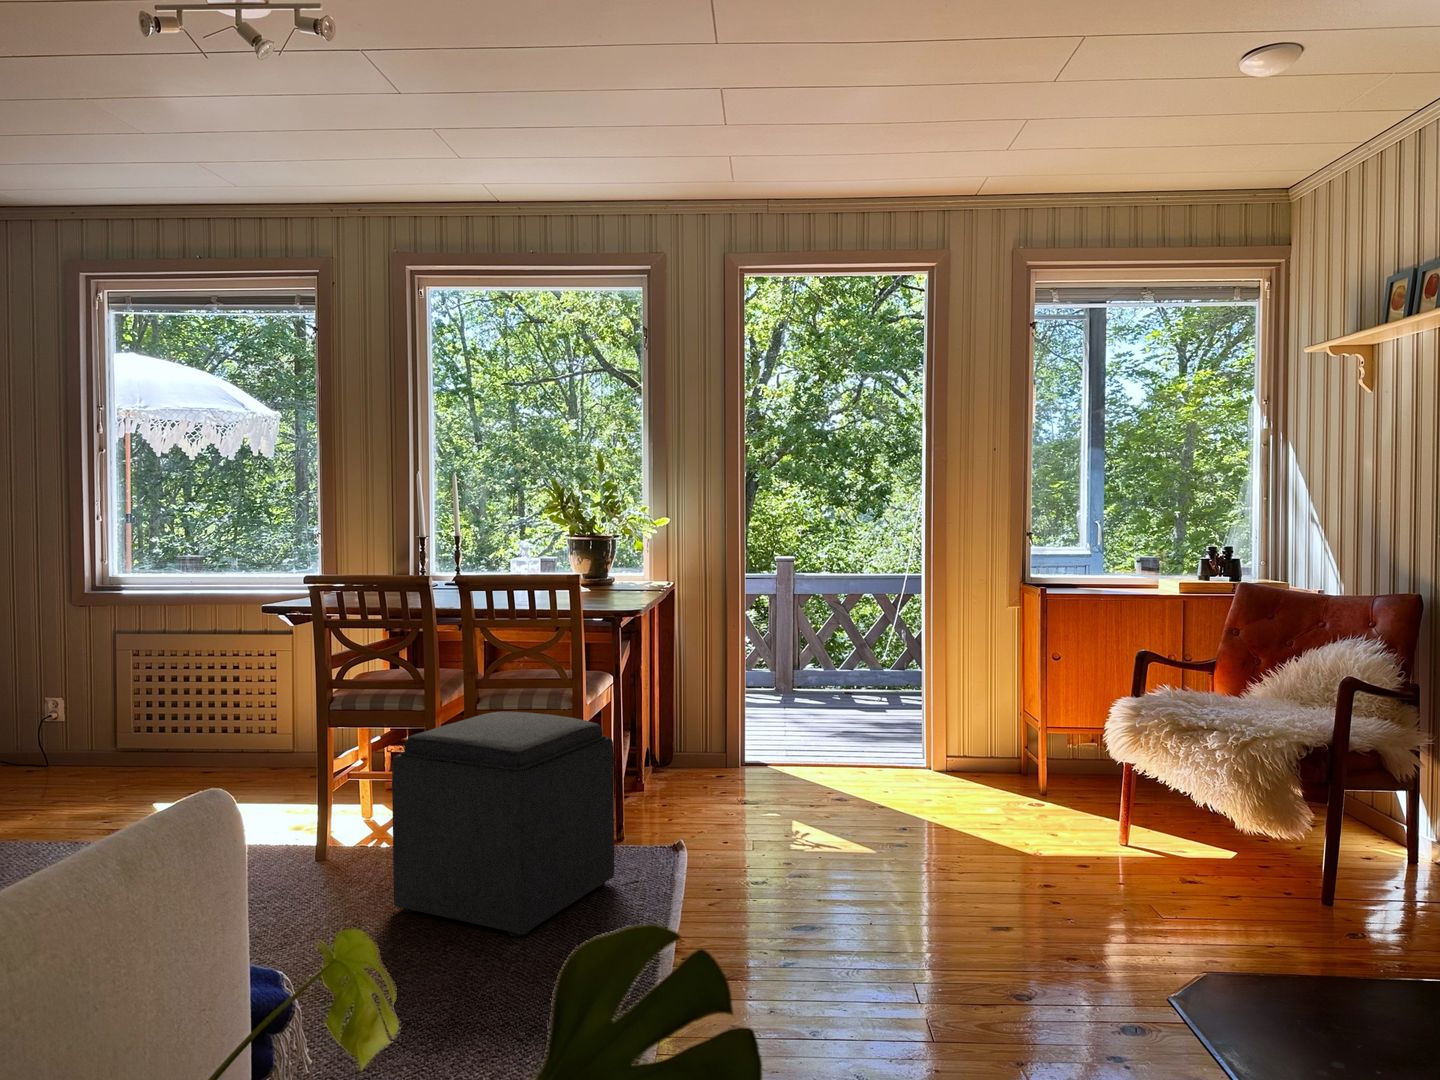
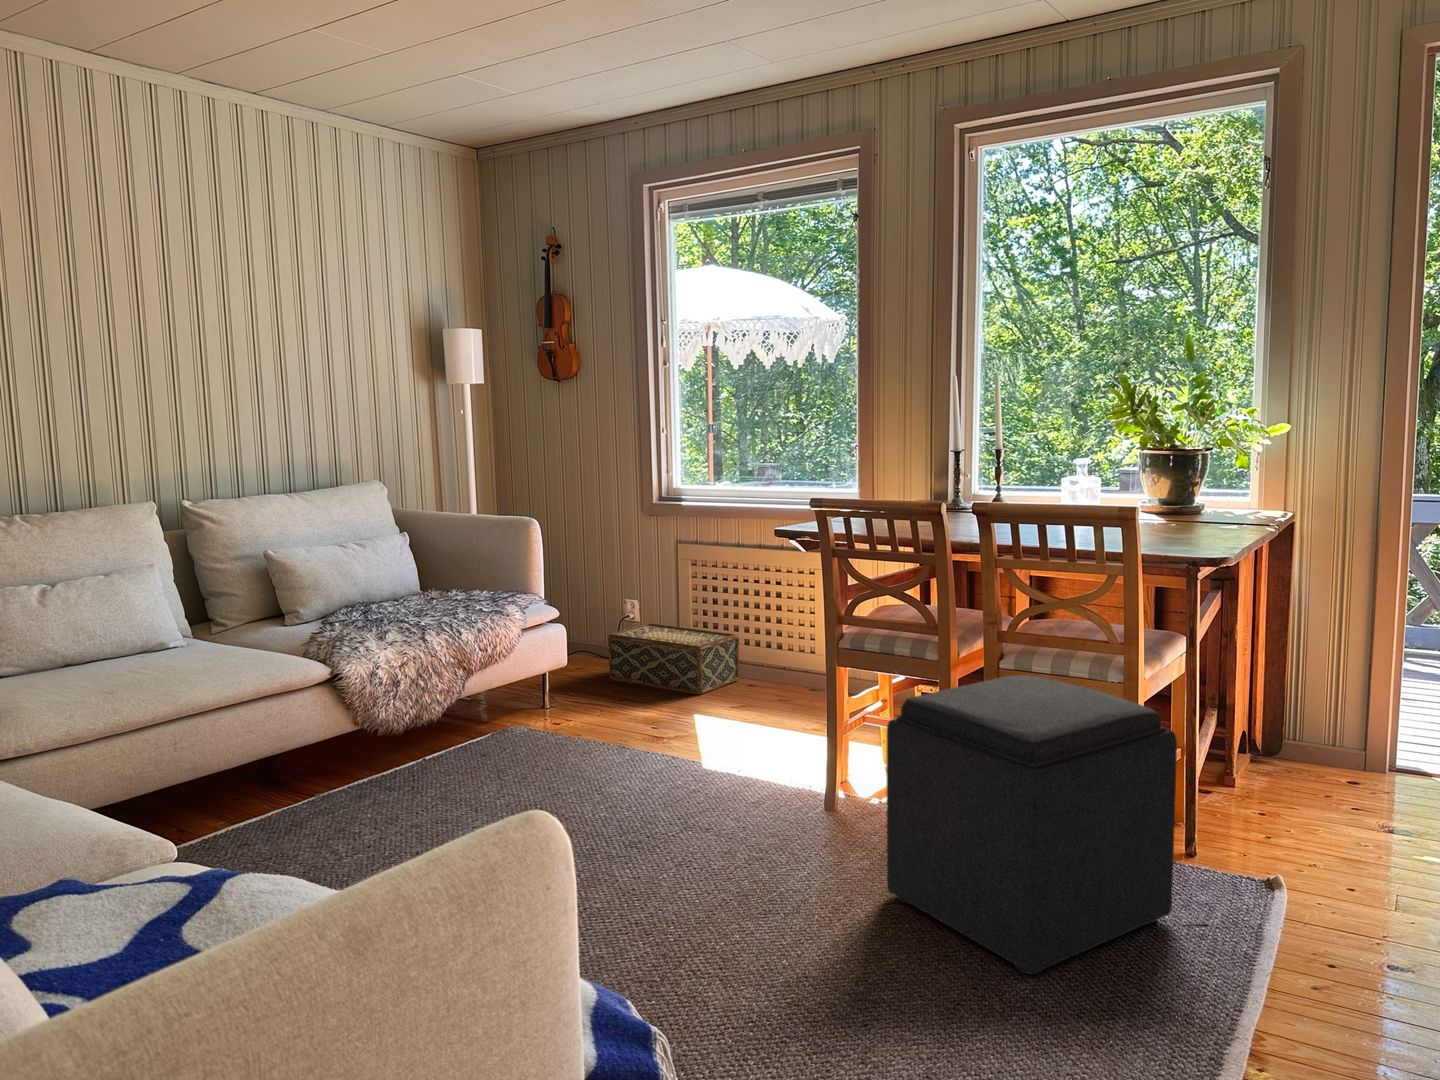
woven basket: none [31,722,192,788] -> present [608,623,739,694]

